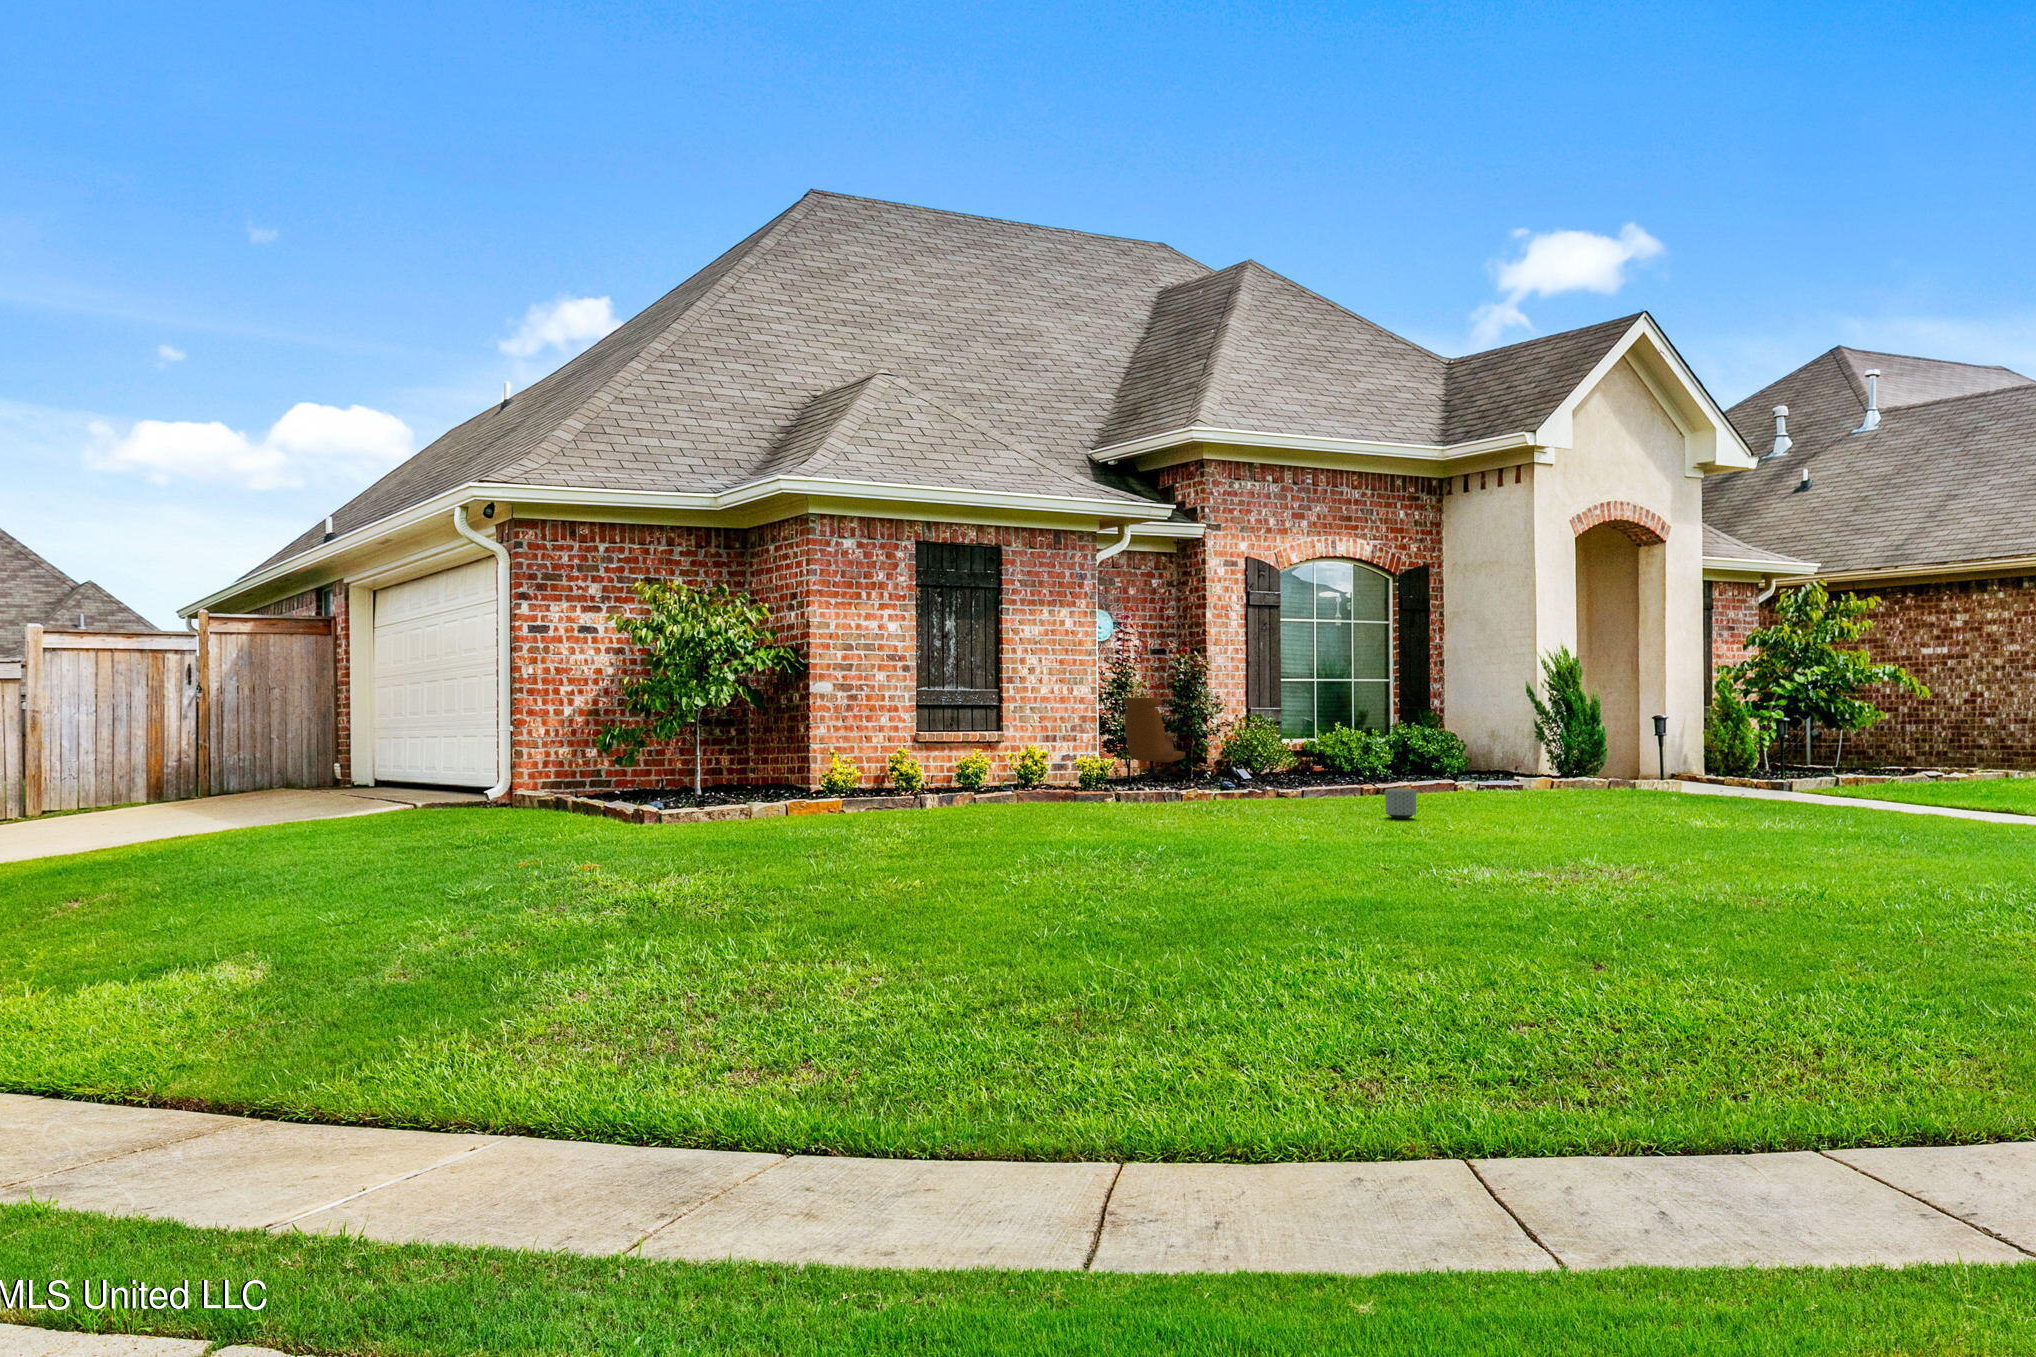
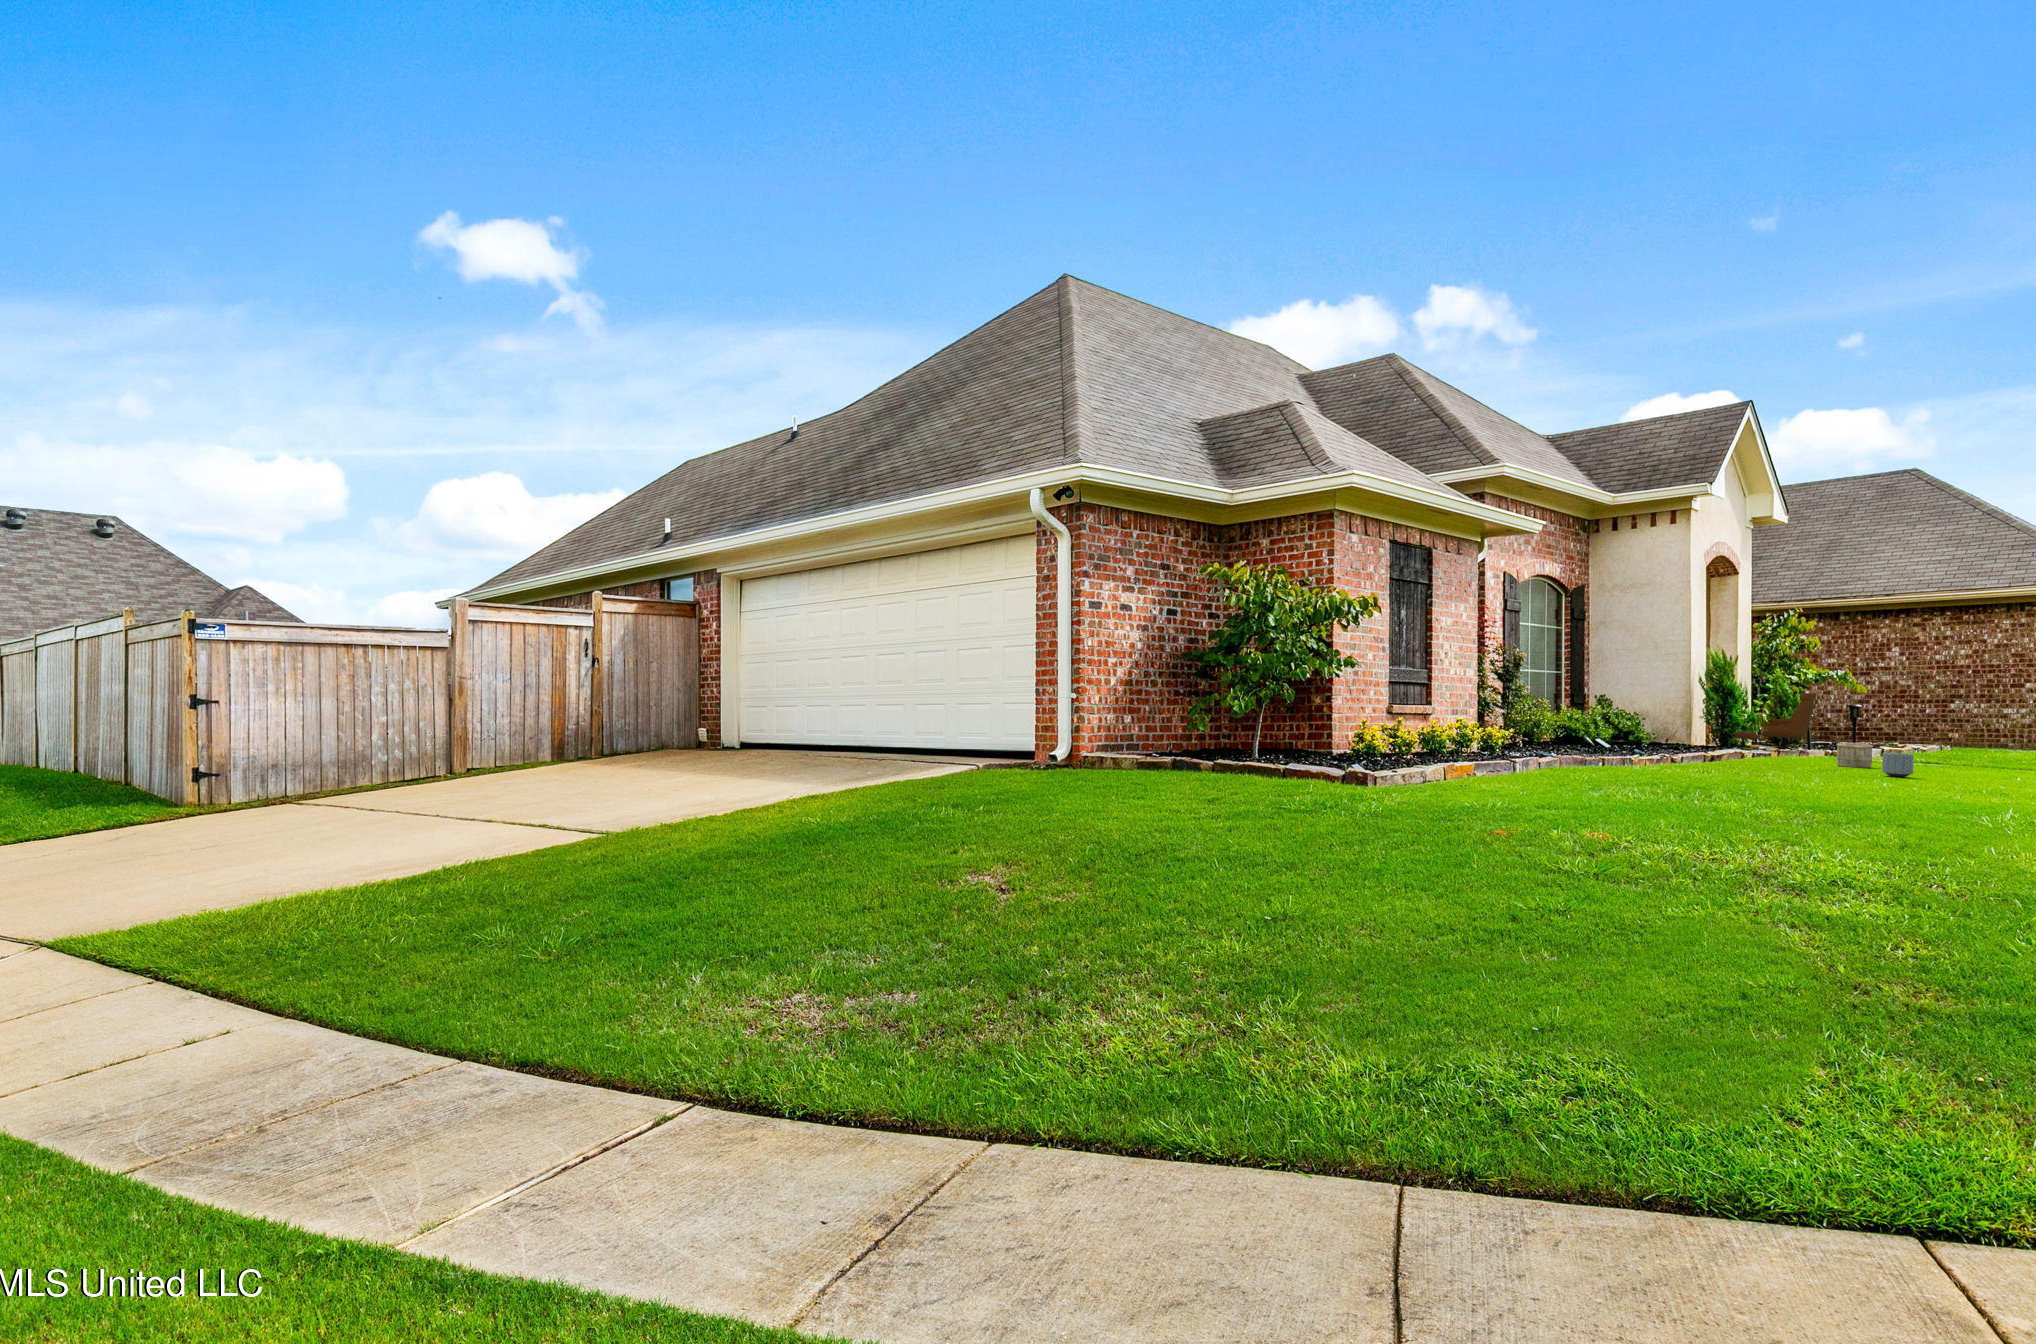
lounge chair: present [1124,697,1186,781] -> present [1730,693,1816,753]
wooden bucket: none [1478,775,1518,807] -> present [1836,743,1873,768]

